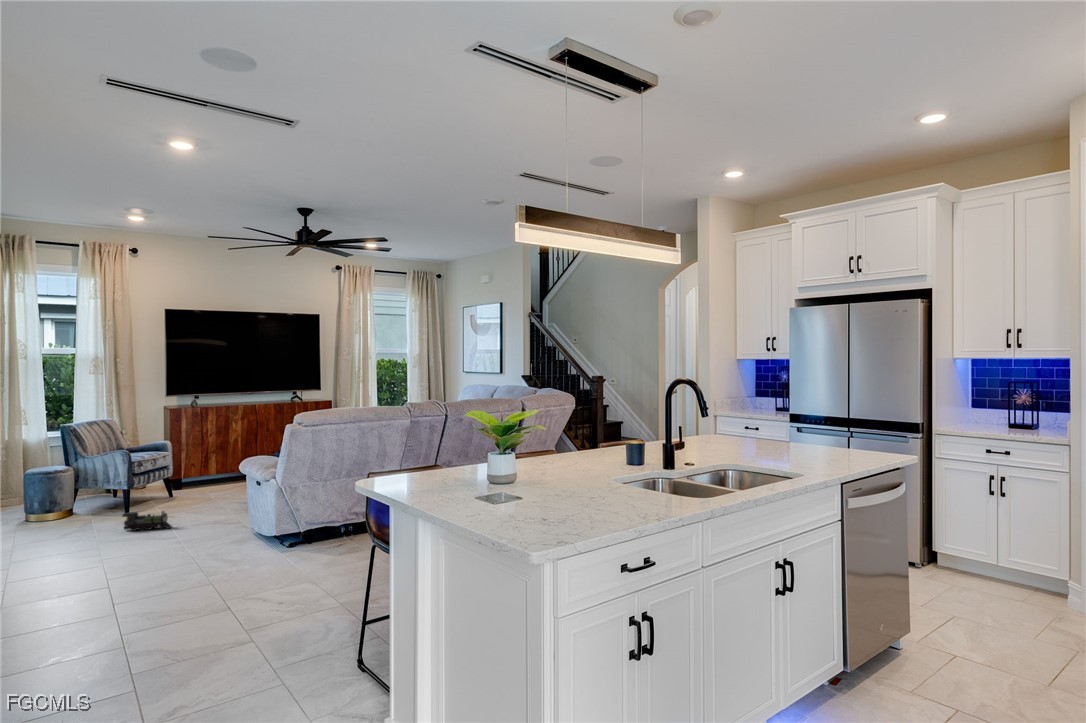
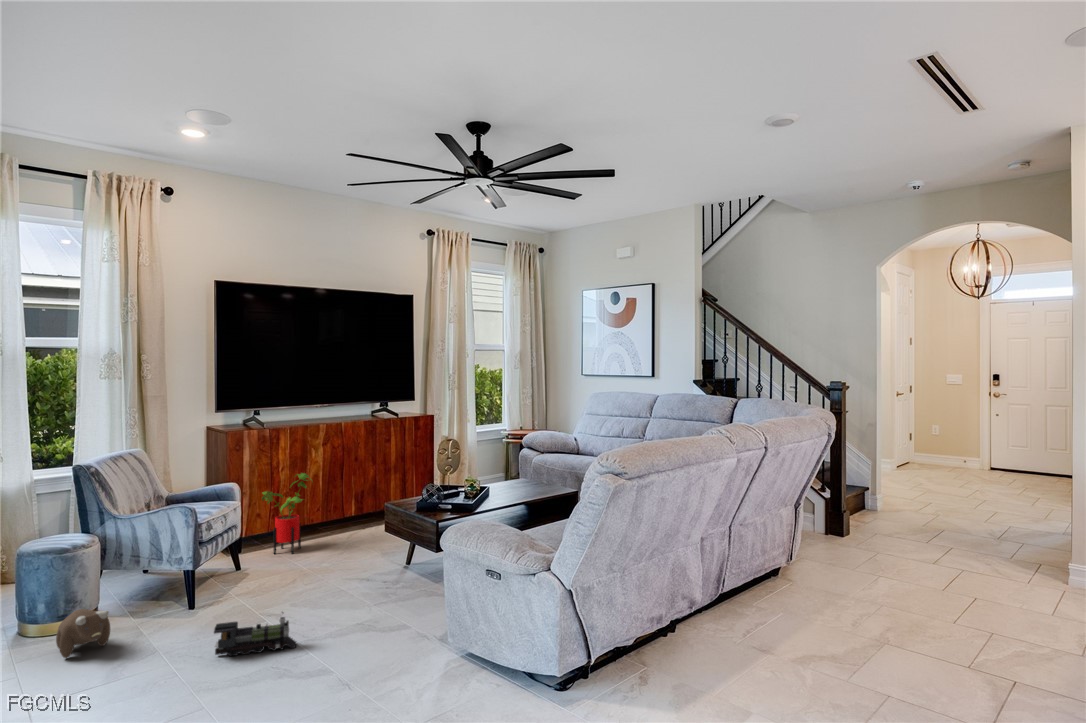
house plant: none [192,437,228,490] -> present [262,473,312,554]
plush toy: none [42,504,72,529] -> present [56,609,110,658]

